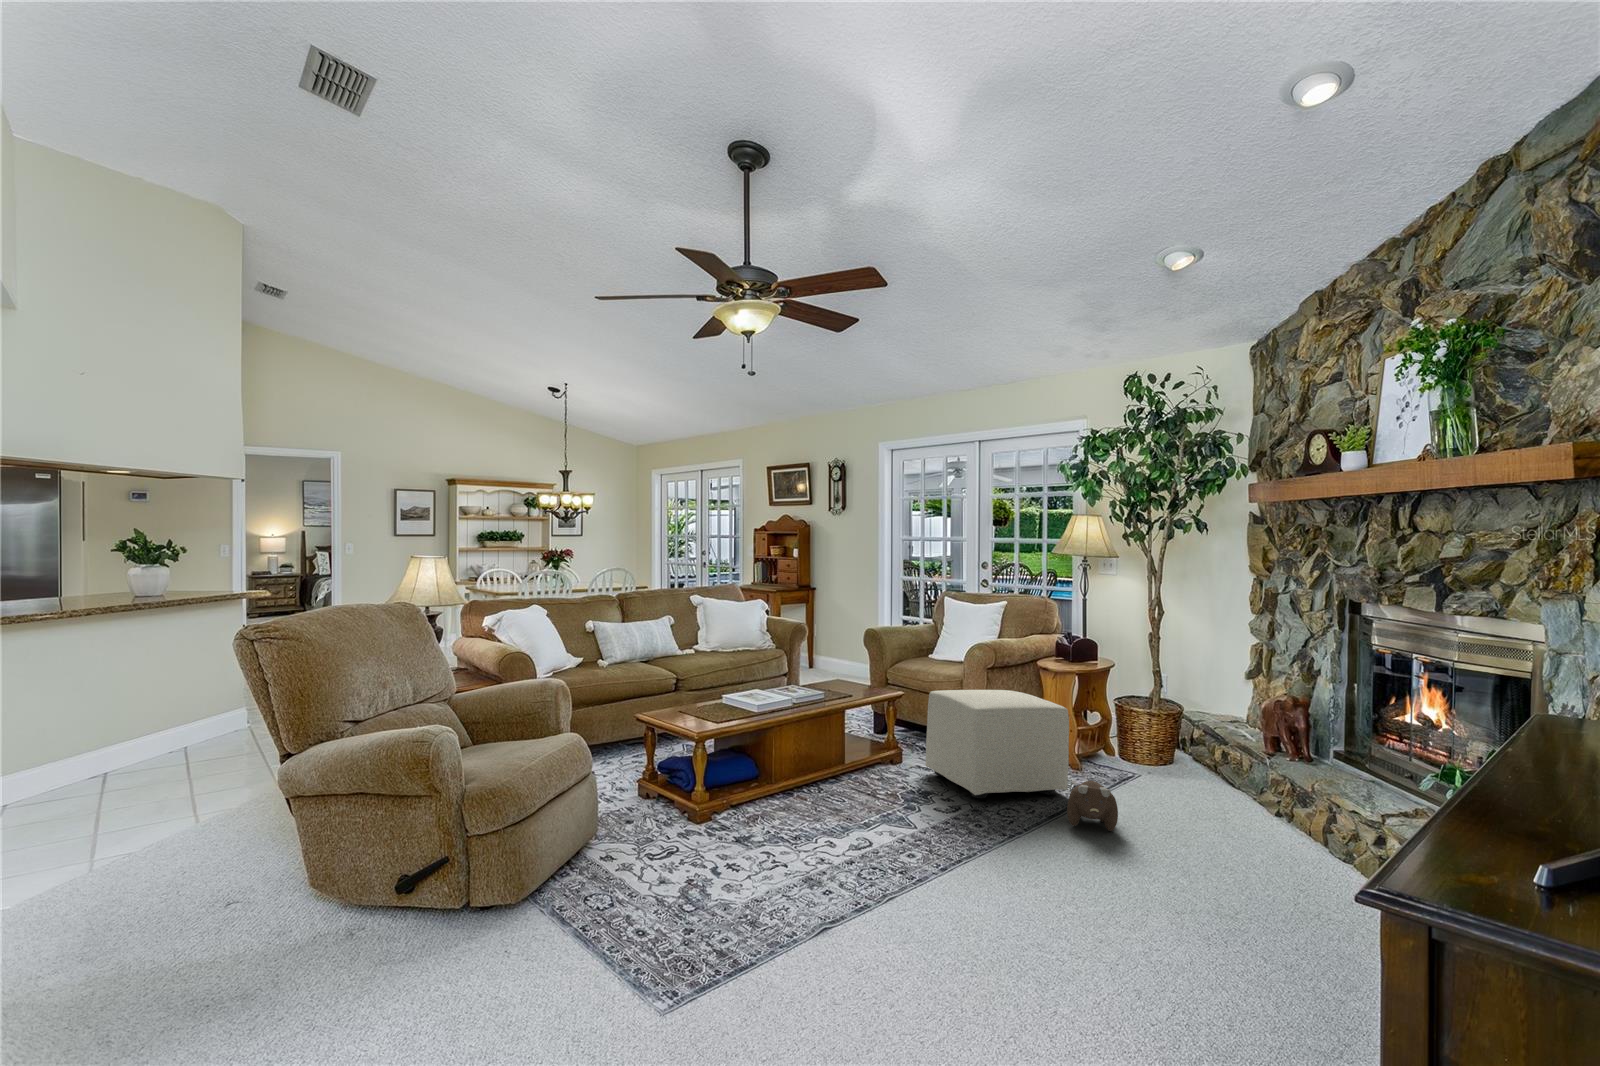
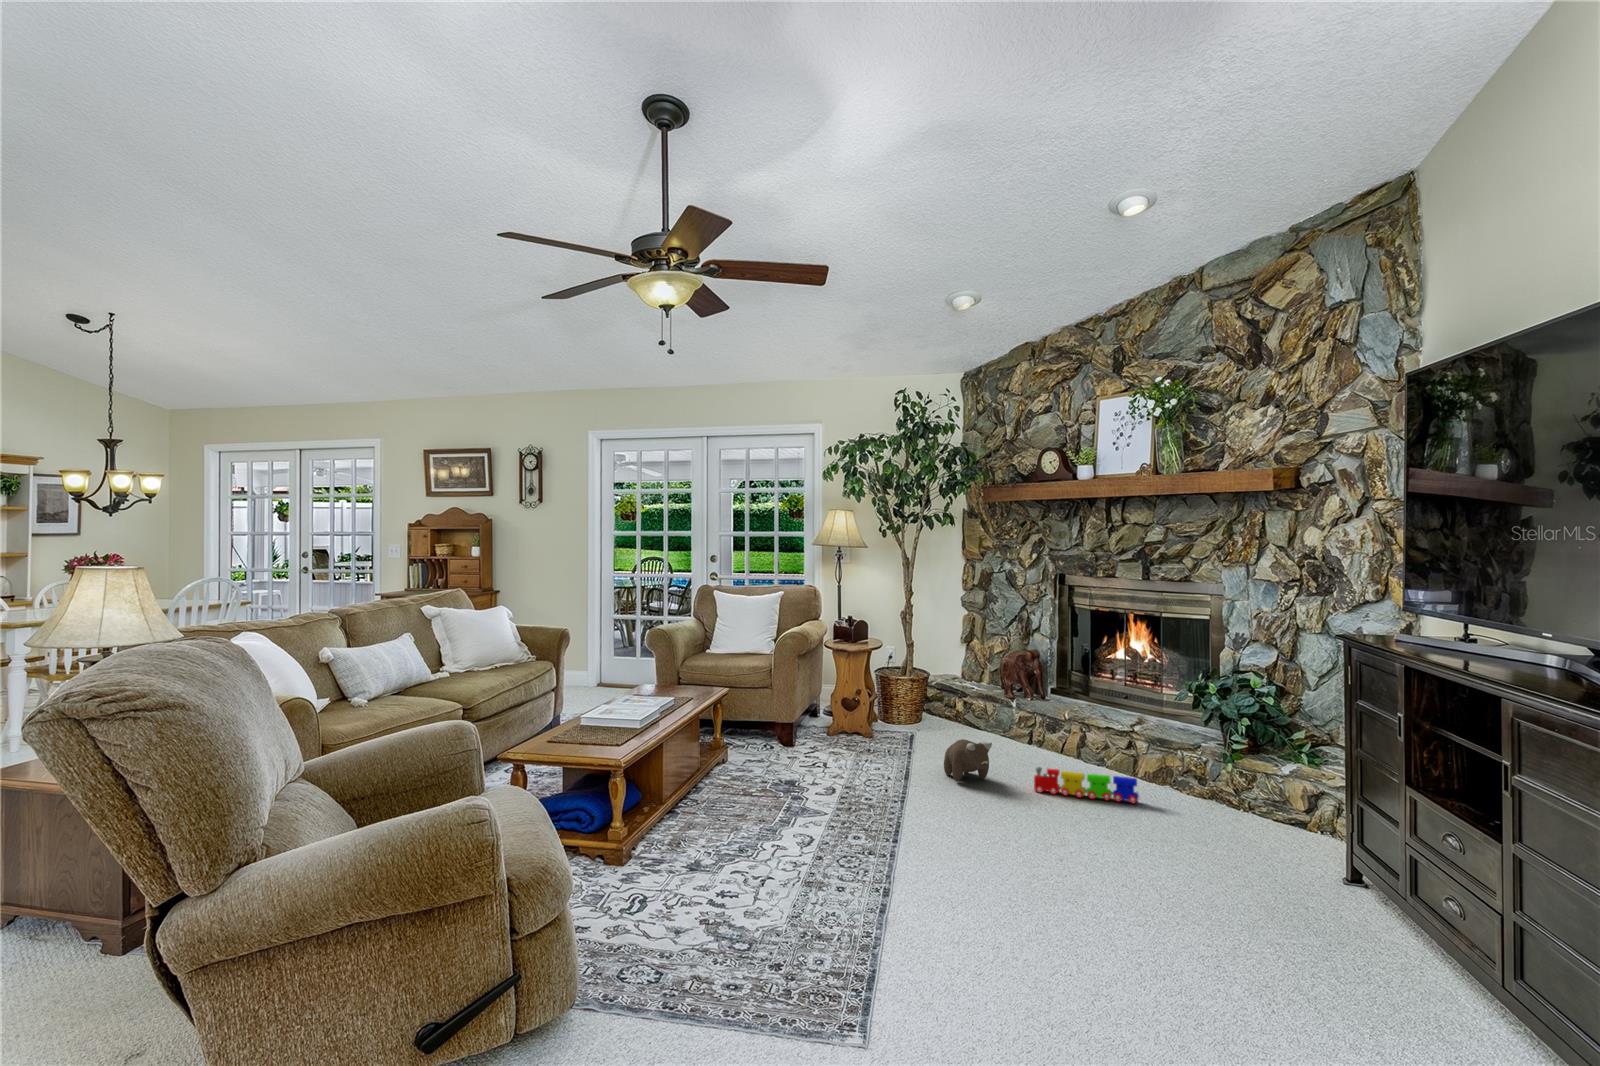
ottoman: present [926,690,1069,798] -> none [784,674,915,777]
toy train: none [1149,830,1273,904] -> present [1034,767,1139,803]

